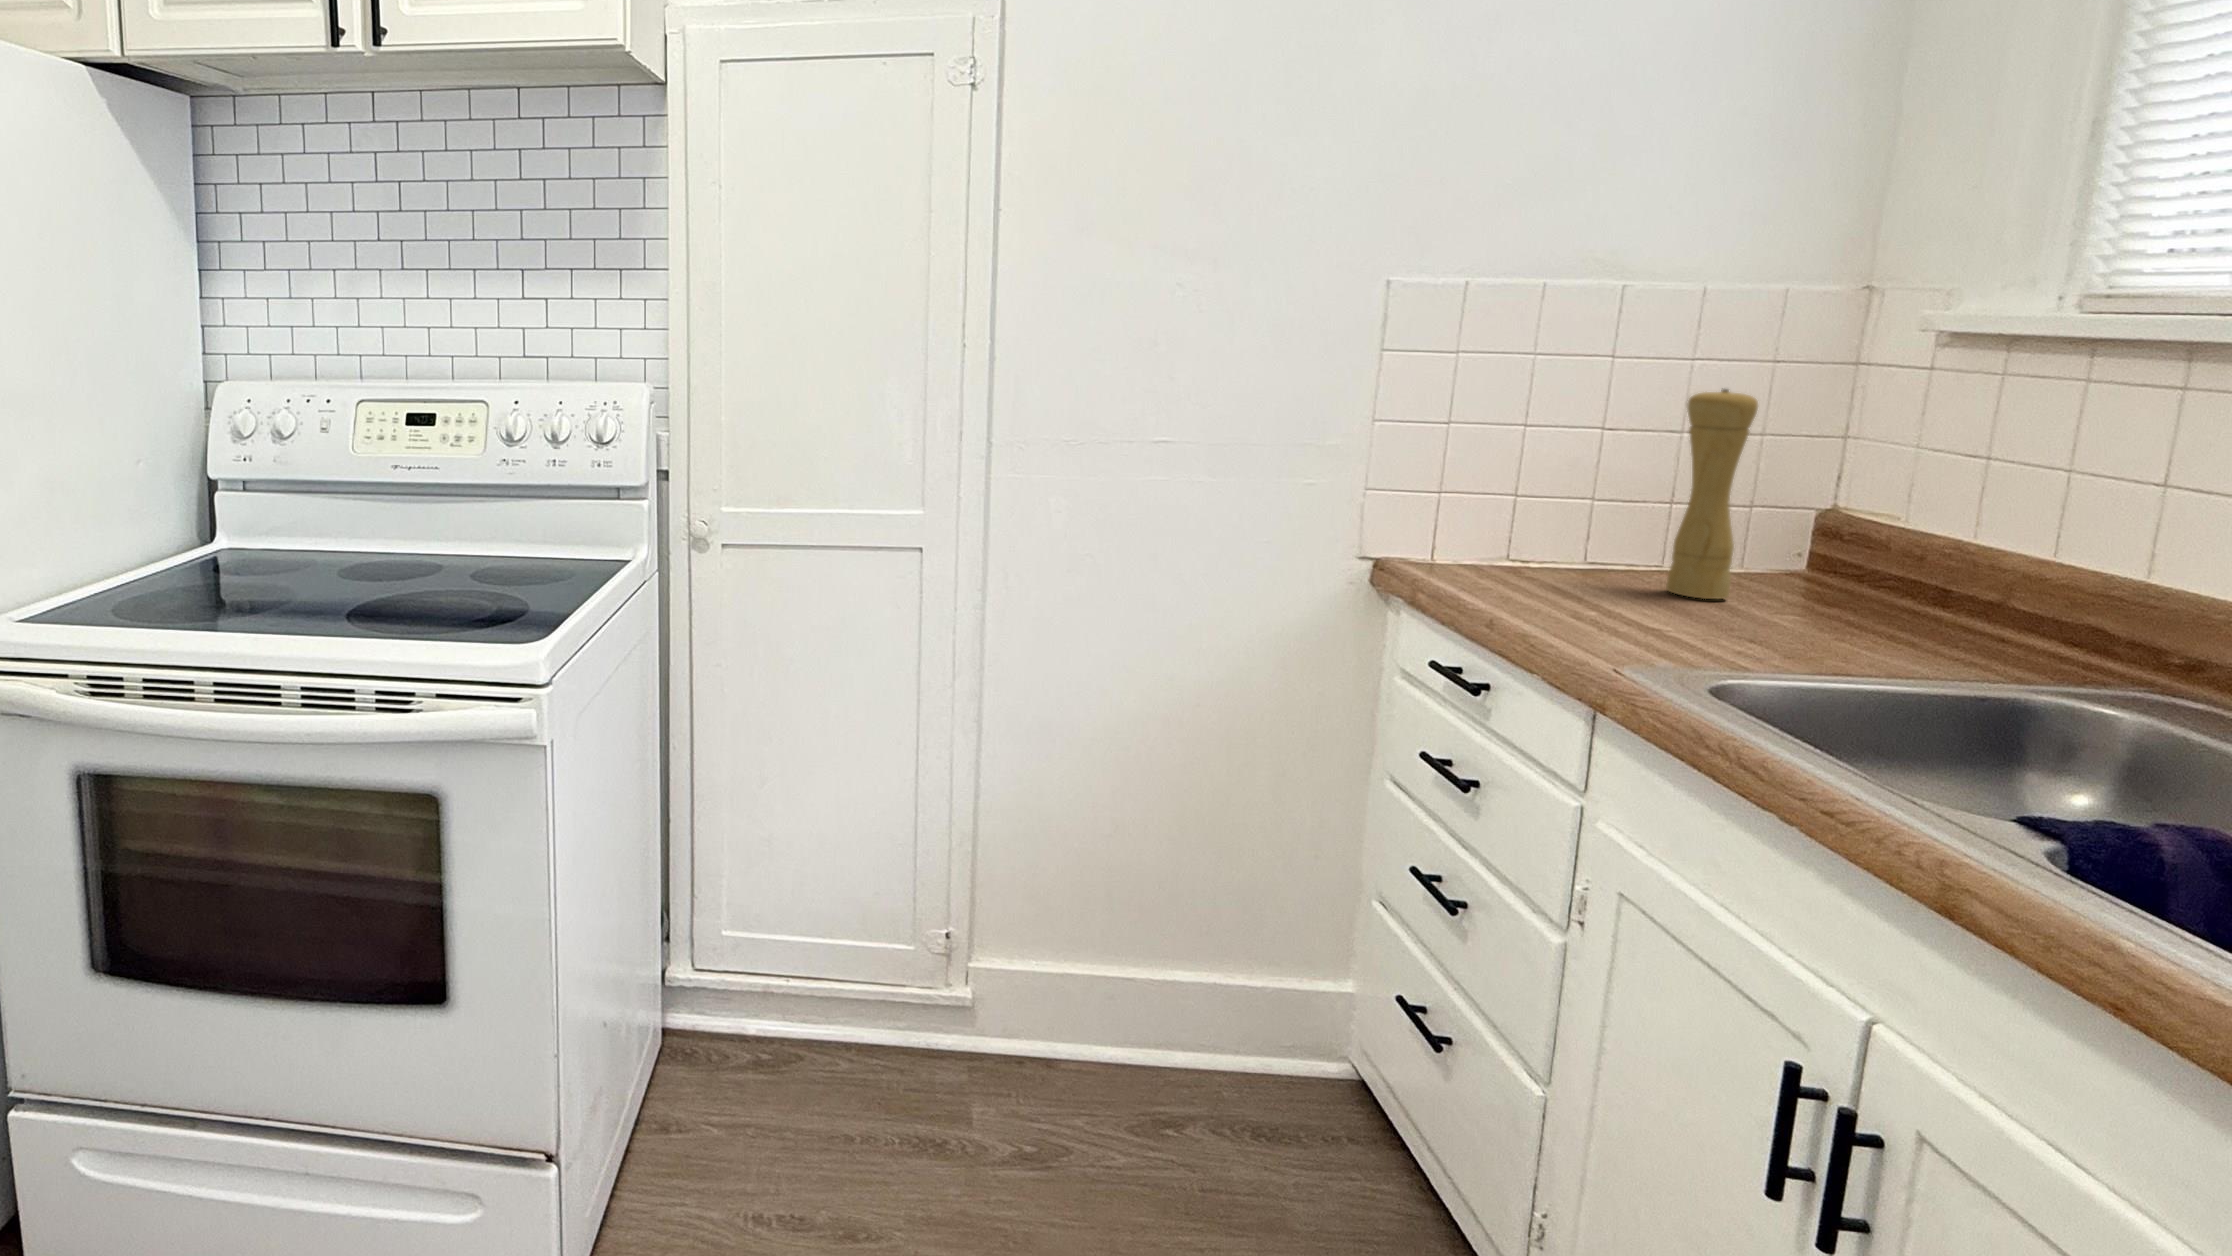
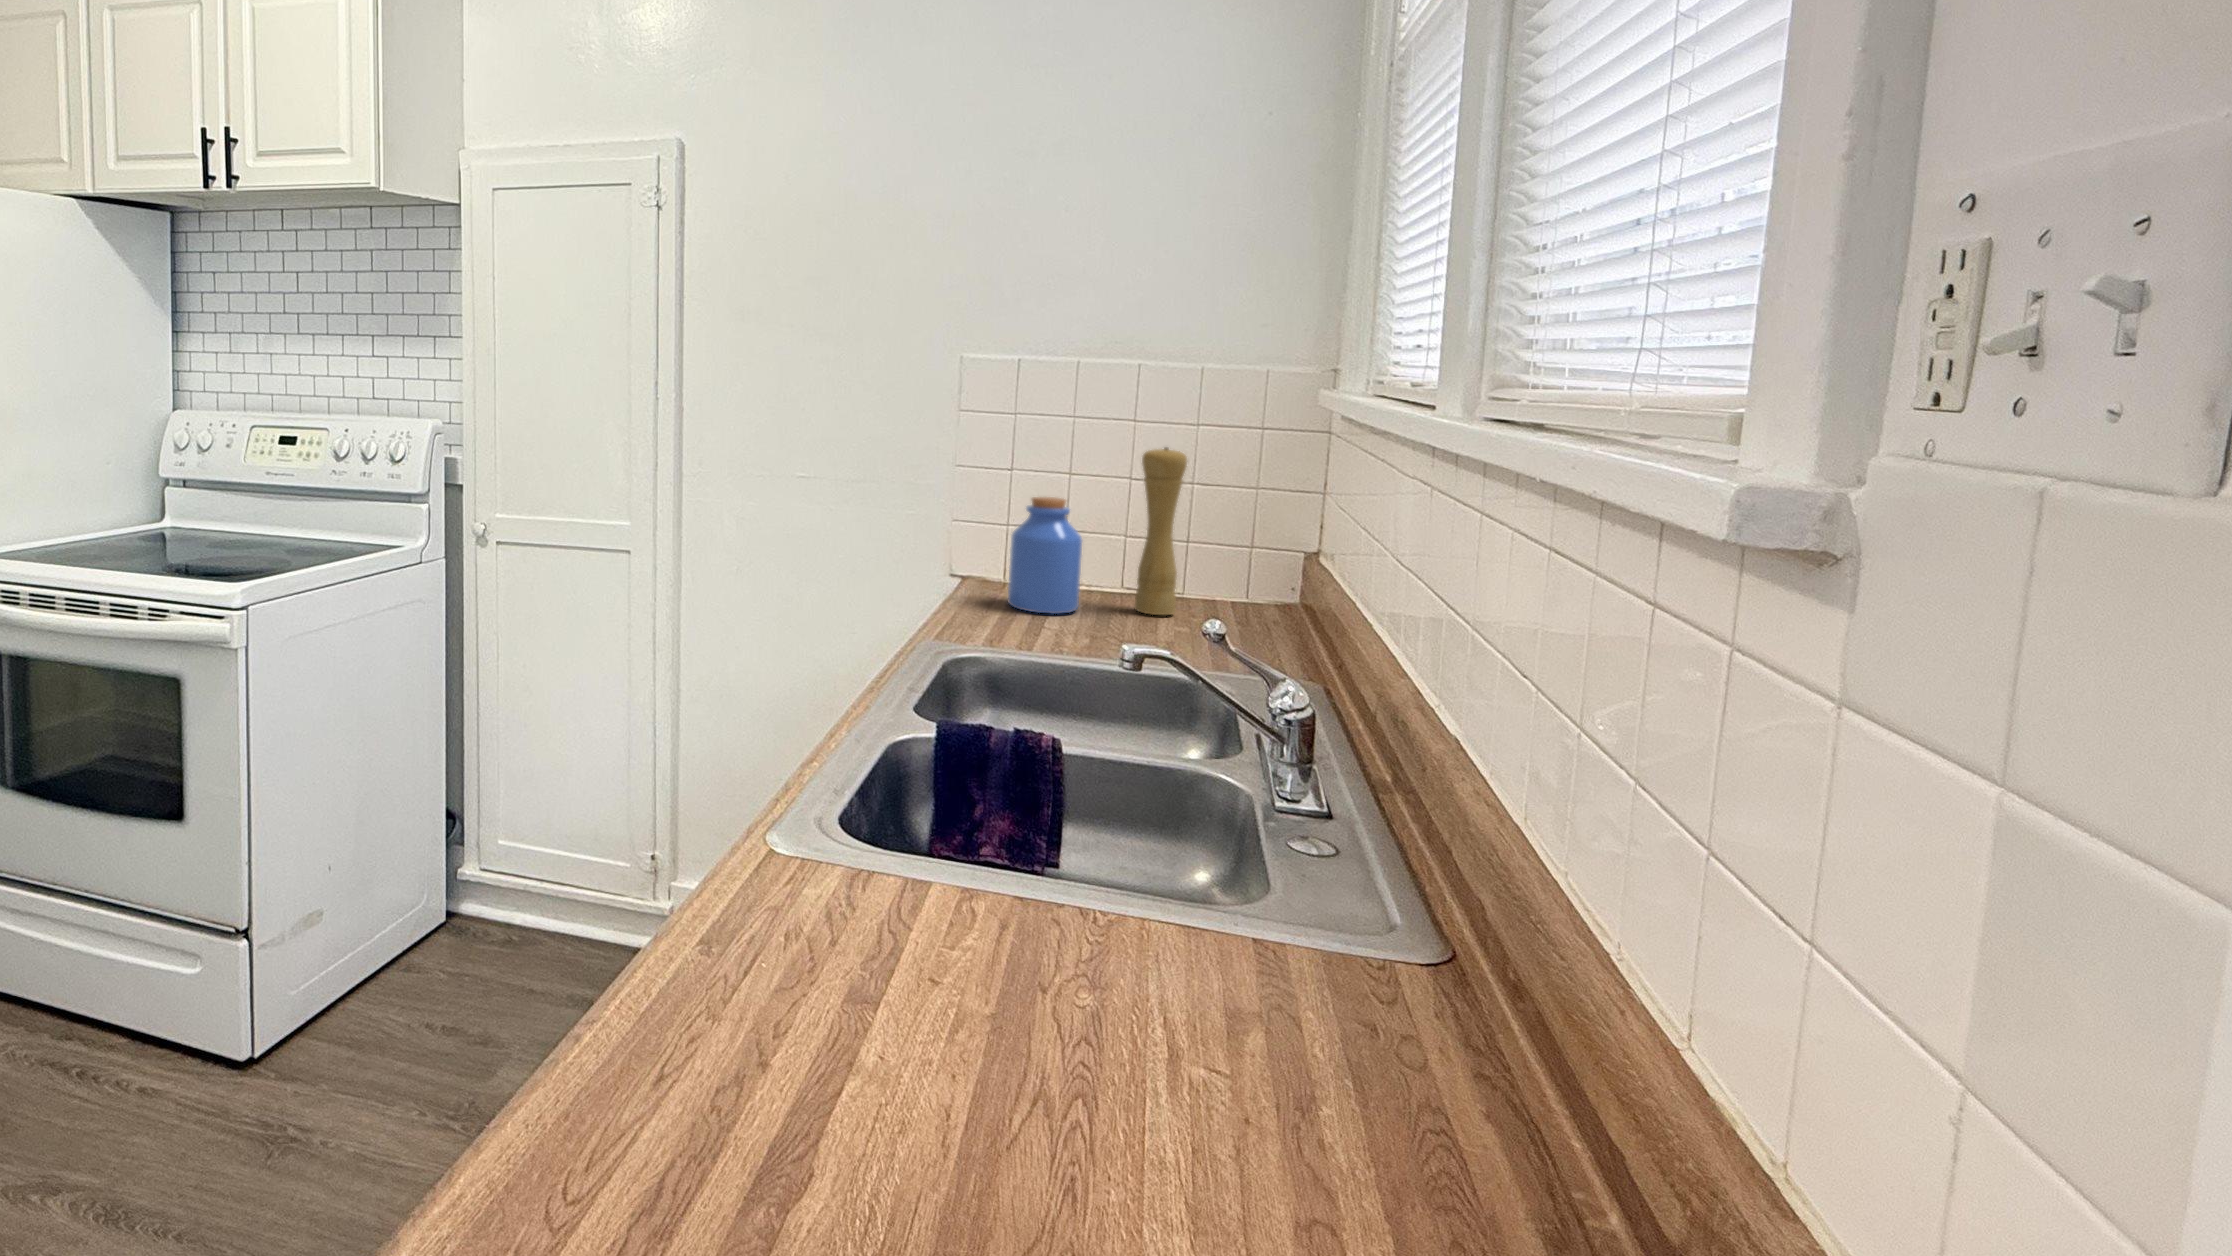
jar: none [1527,457,1646,607] -> present [1008,497,1082,614]

